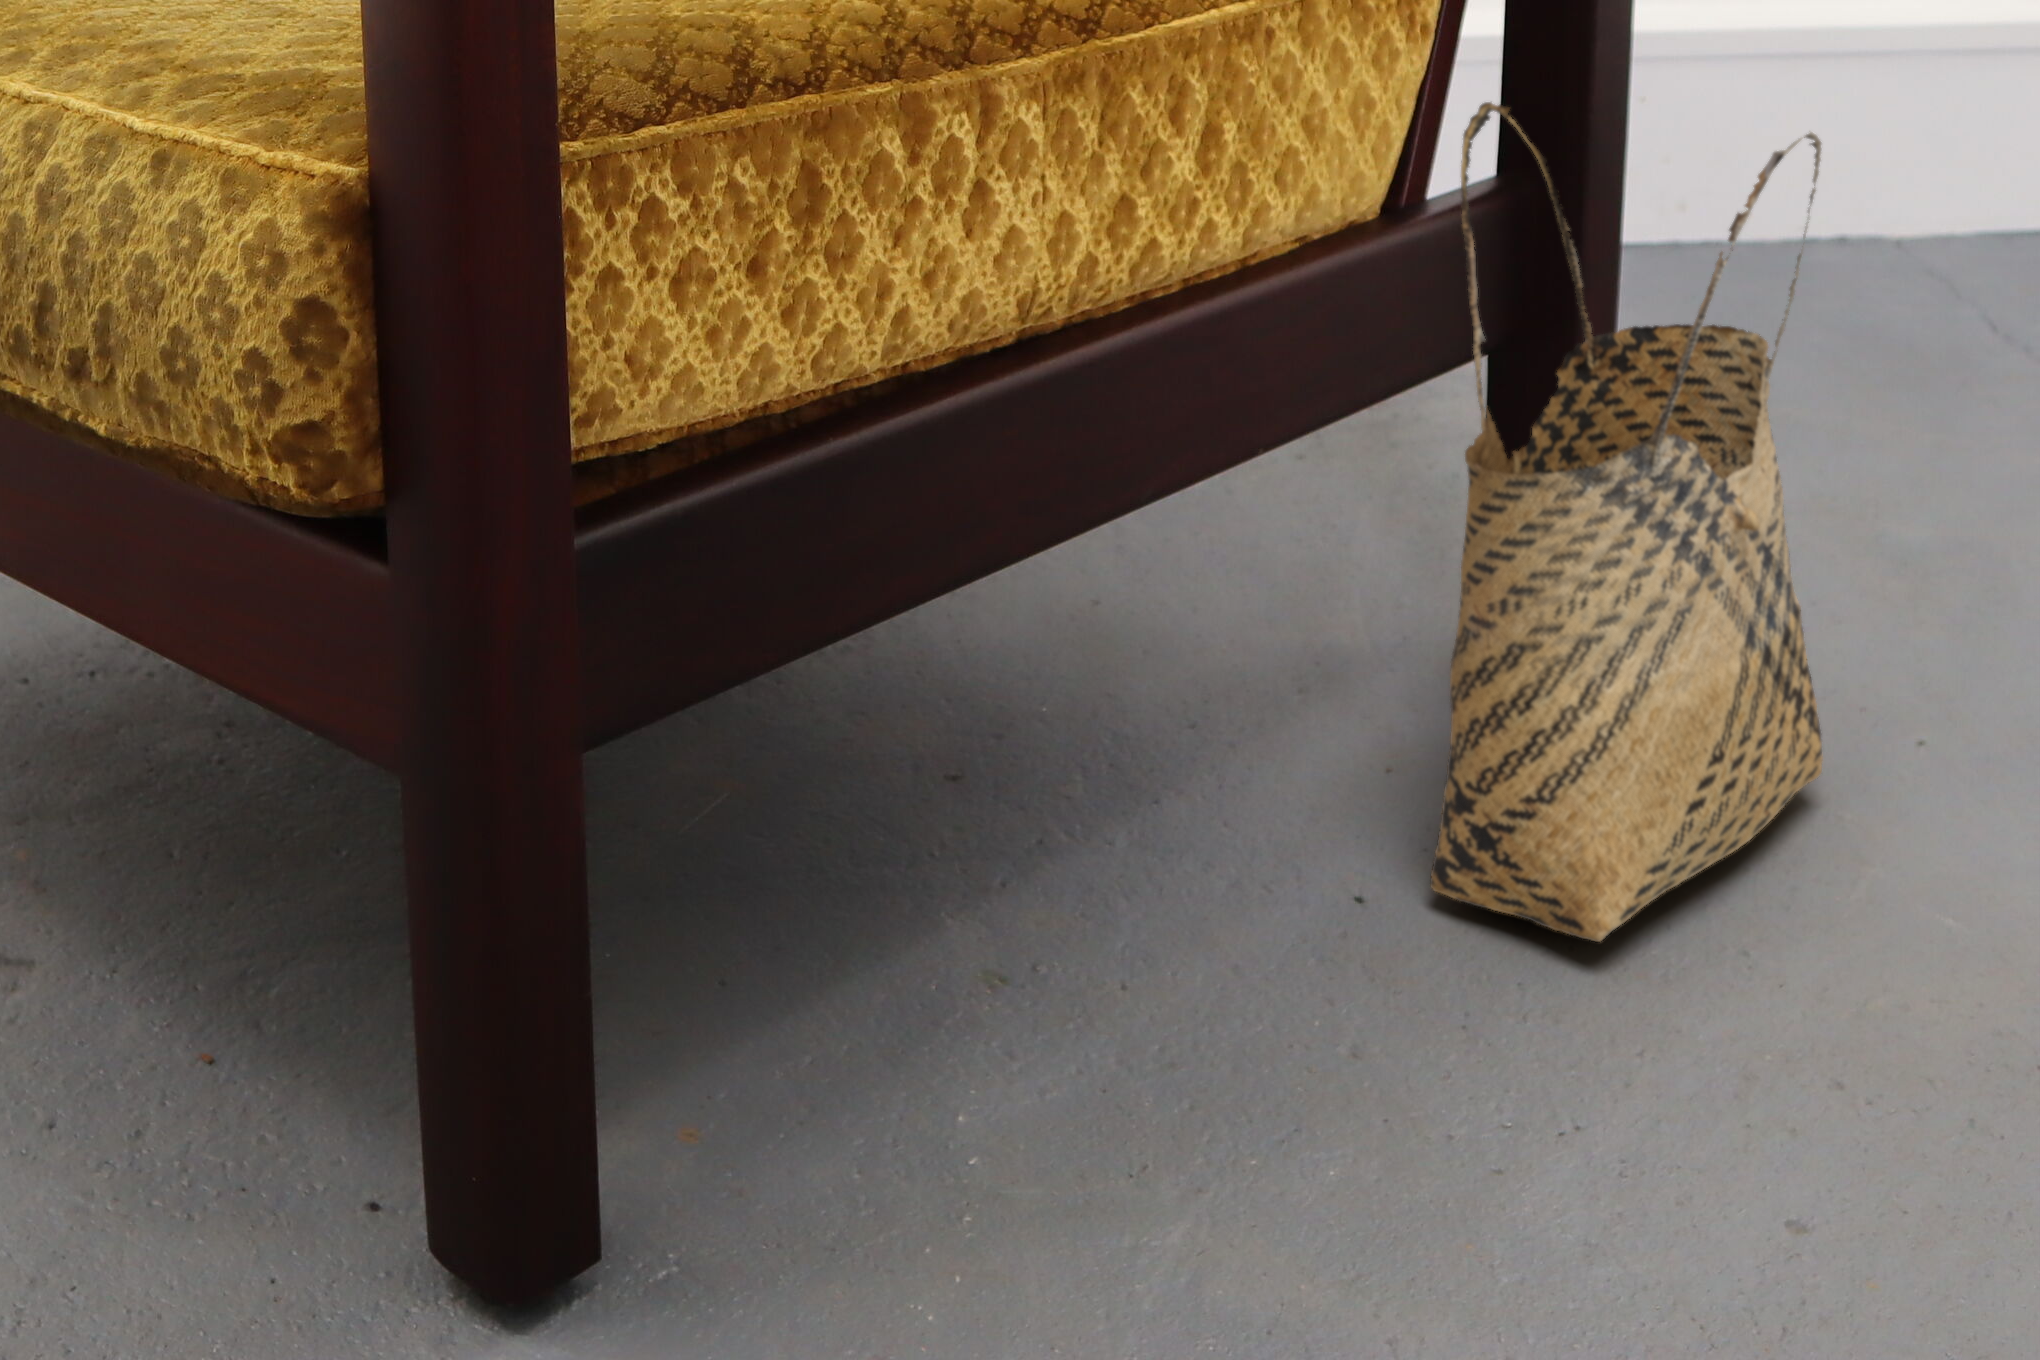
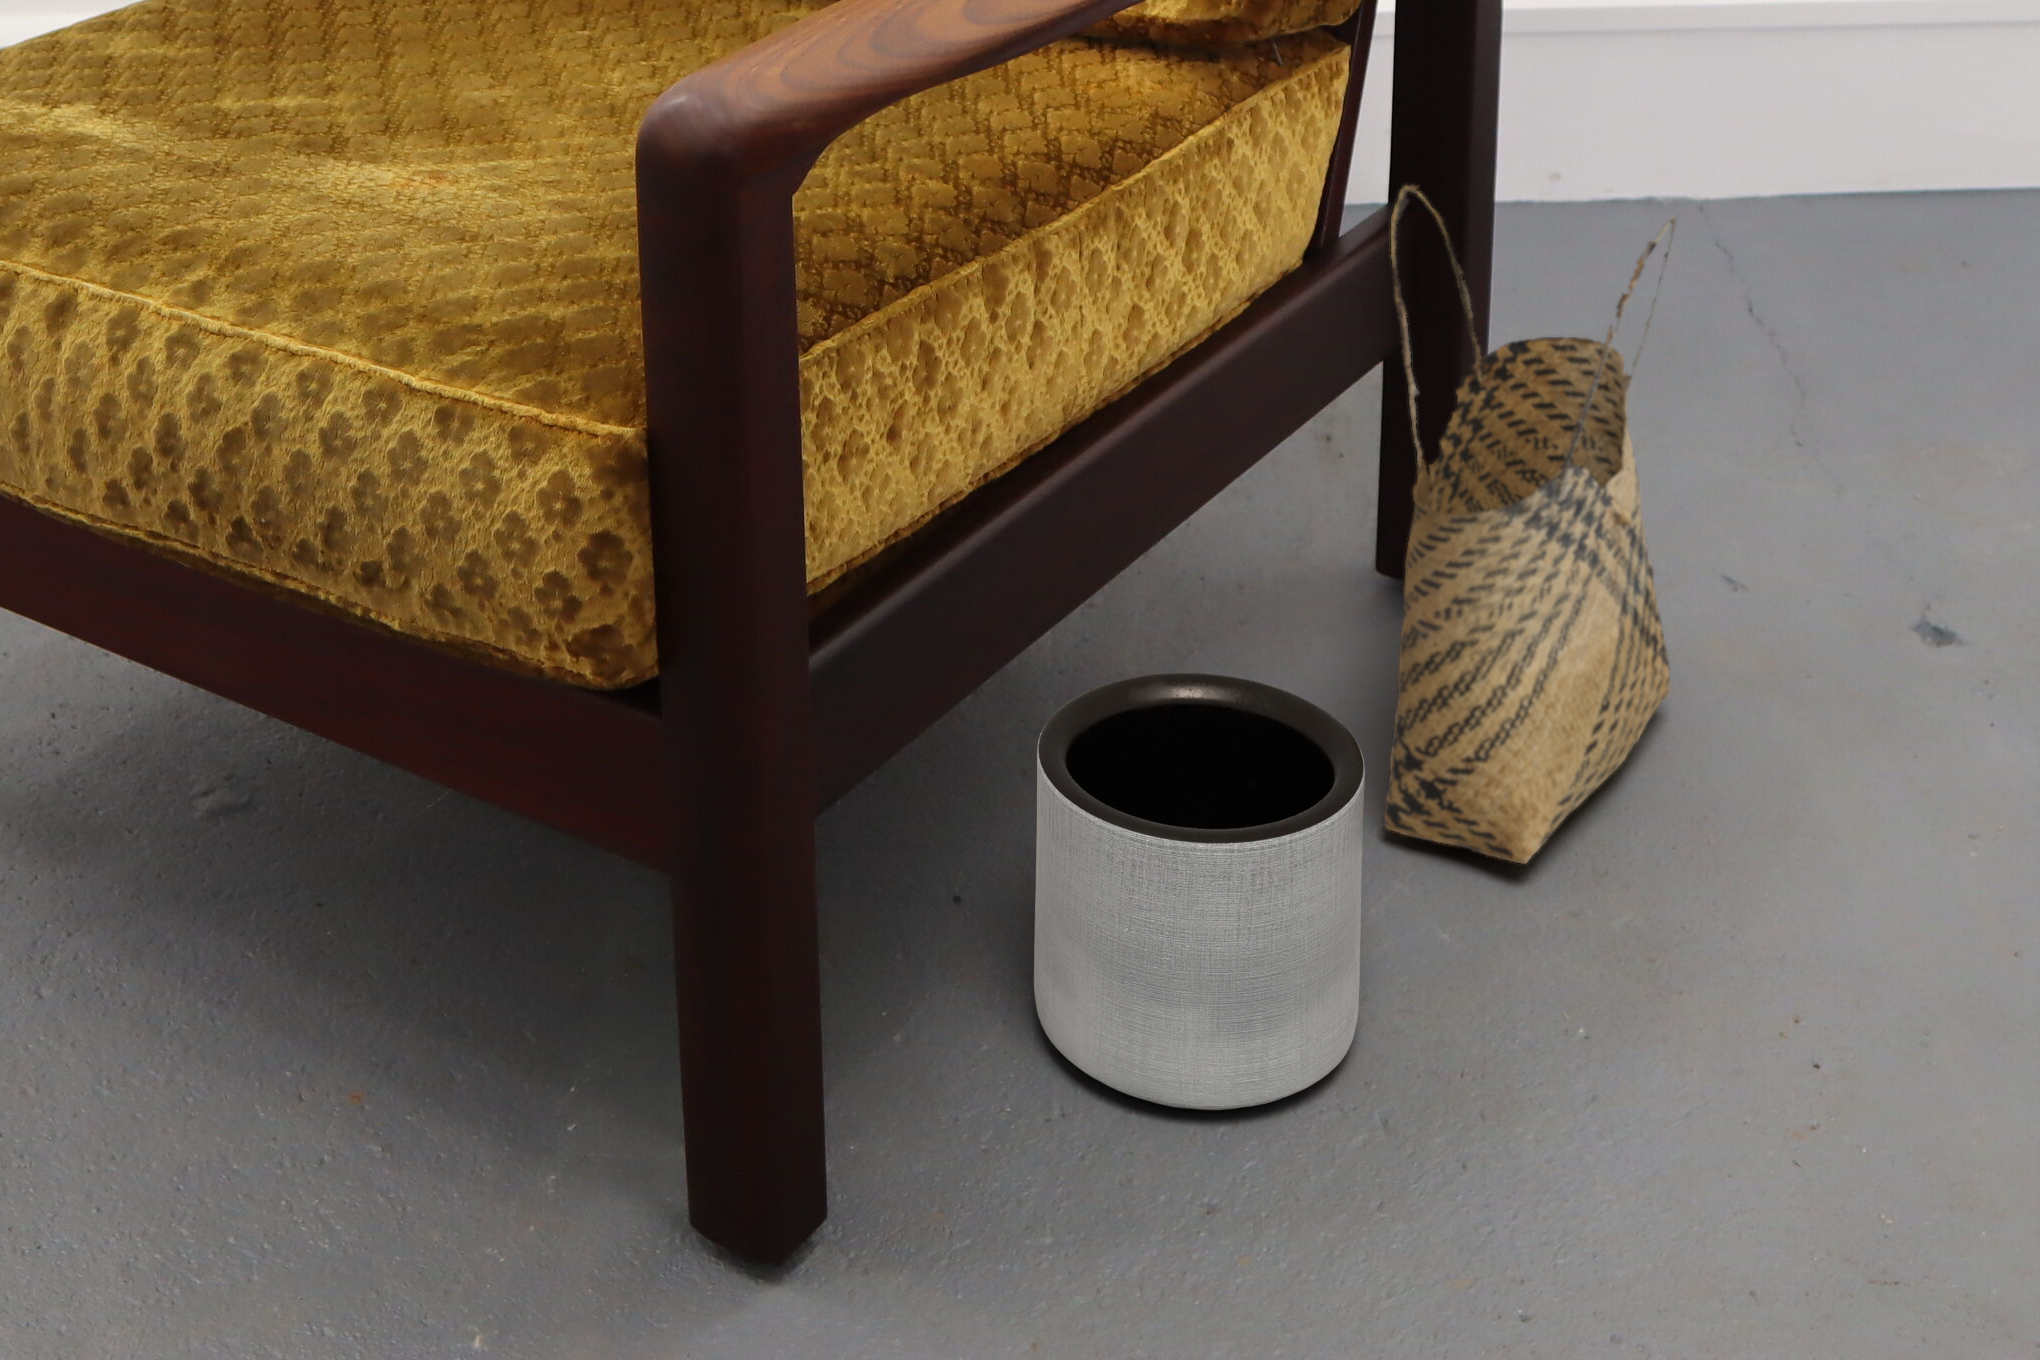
planter: none [939,642,1354,1187] -> present [1034,673,1365,1110]

